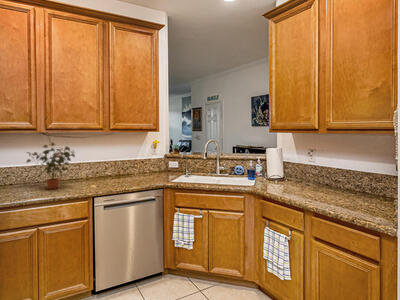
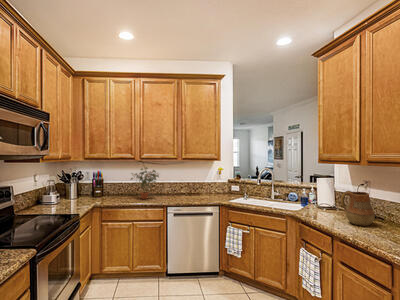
pitcher: none [309,163,341,199] -> present [341,191,375,226]

